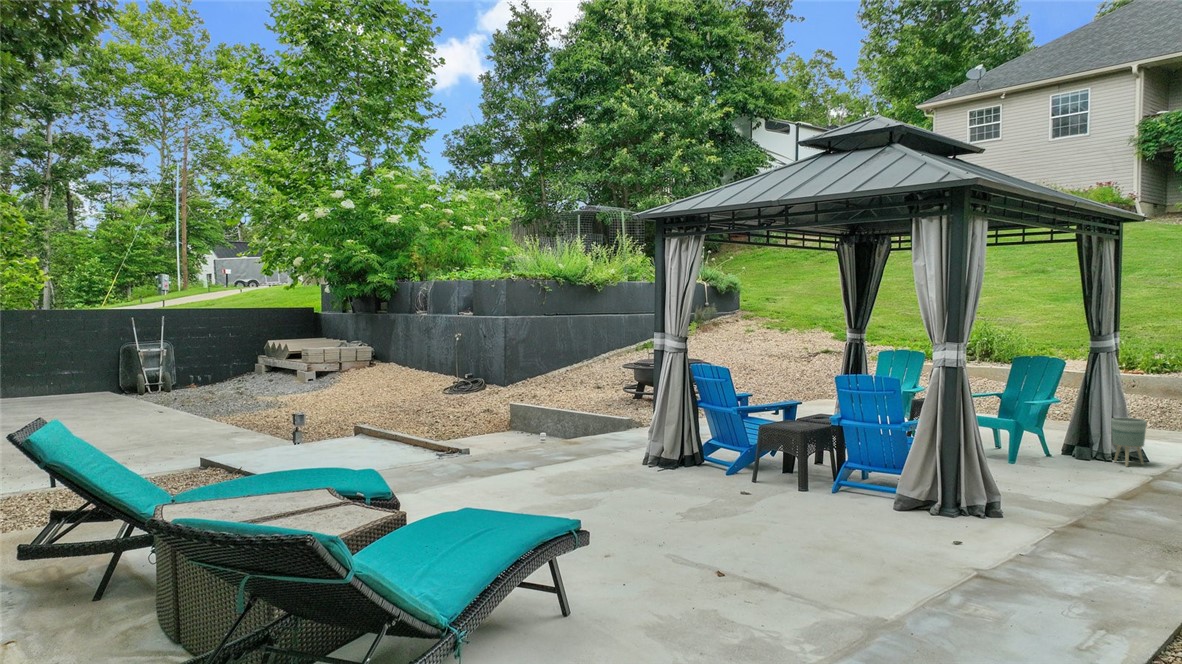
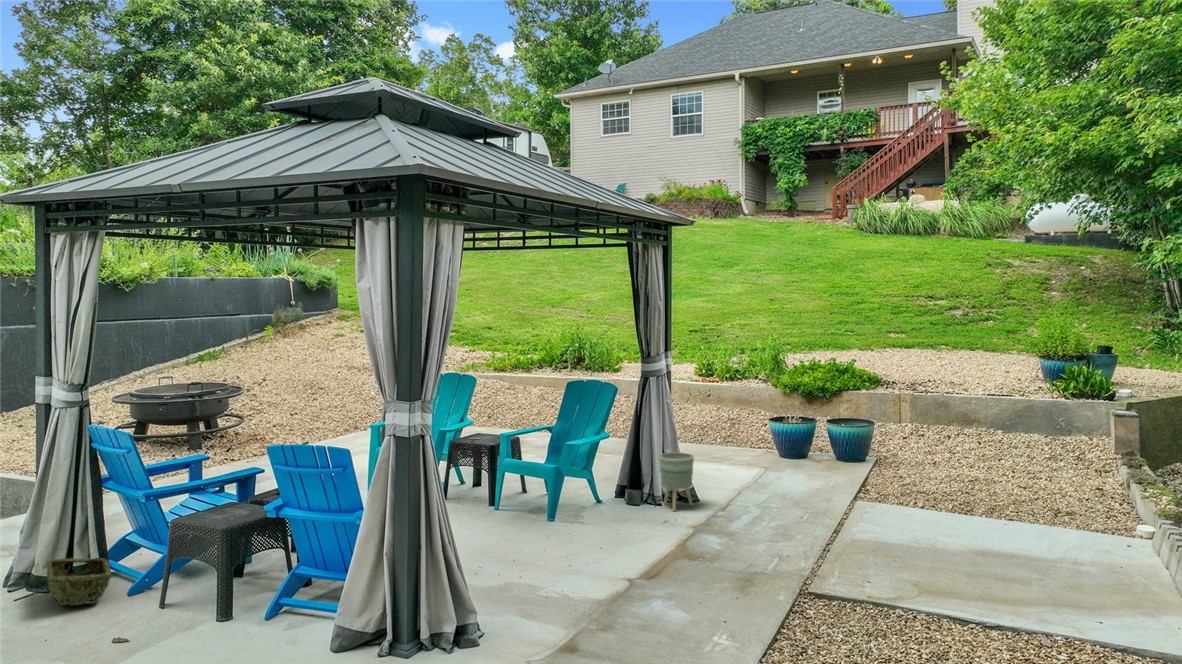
woven basket: none [675,449,720,477] -> present [47,558,111,605]

